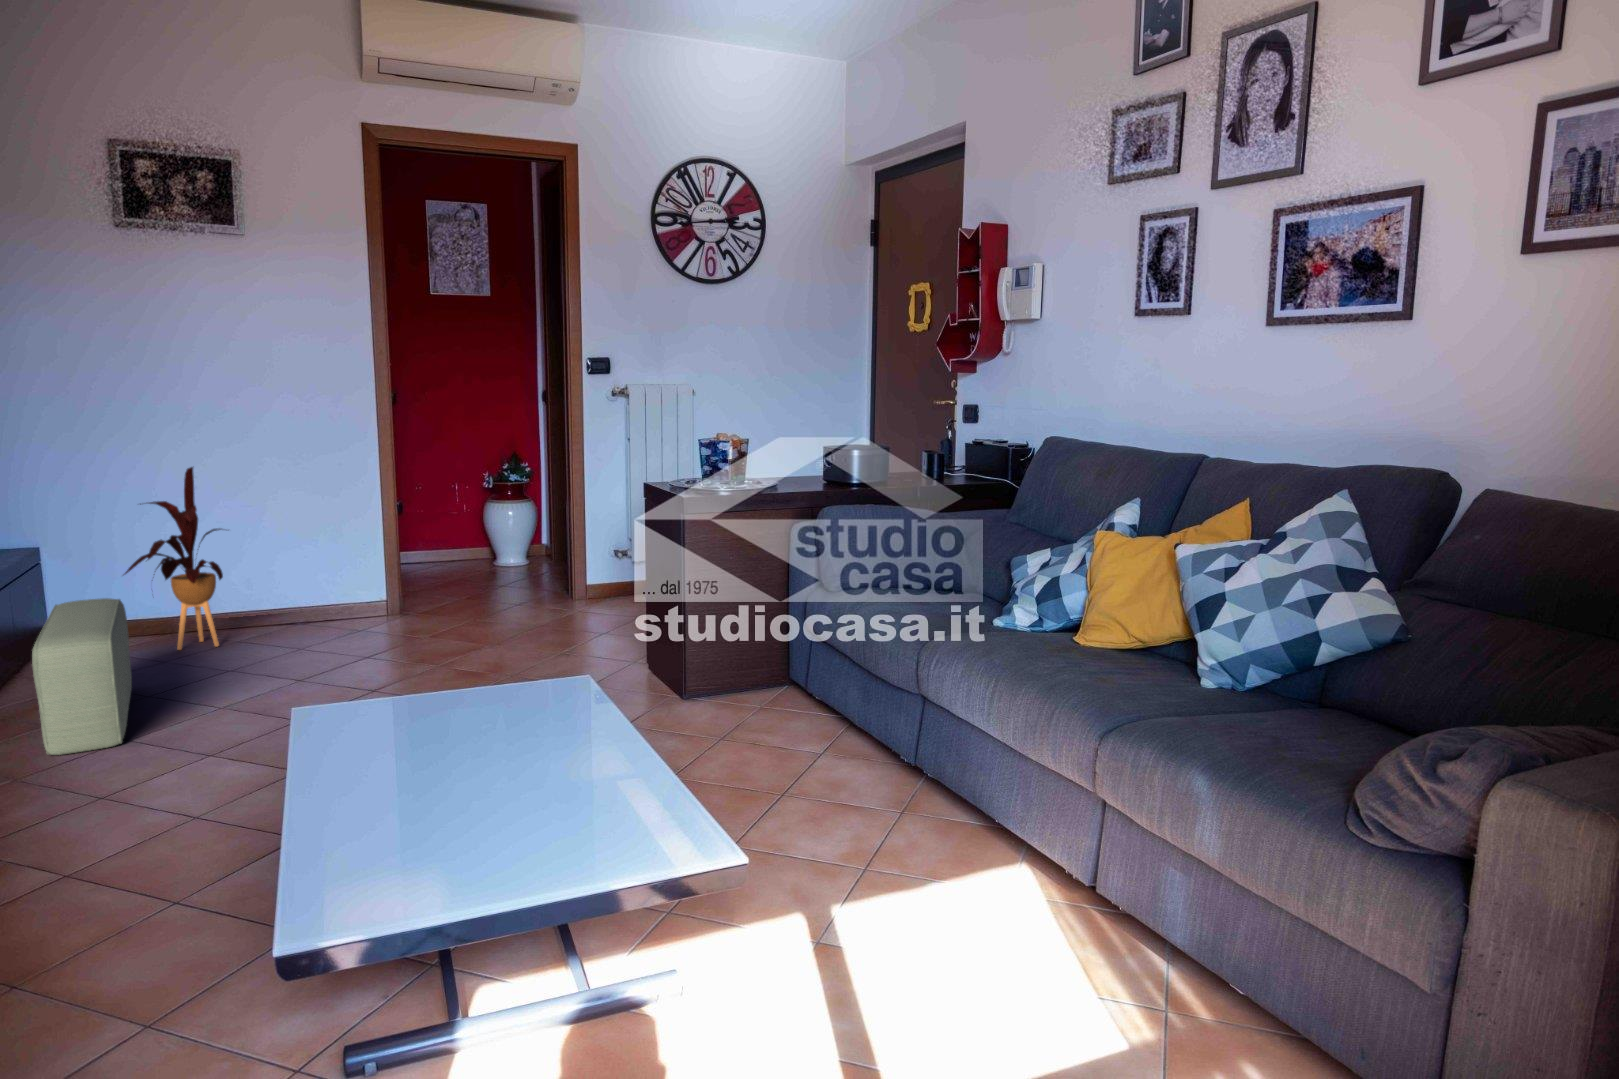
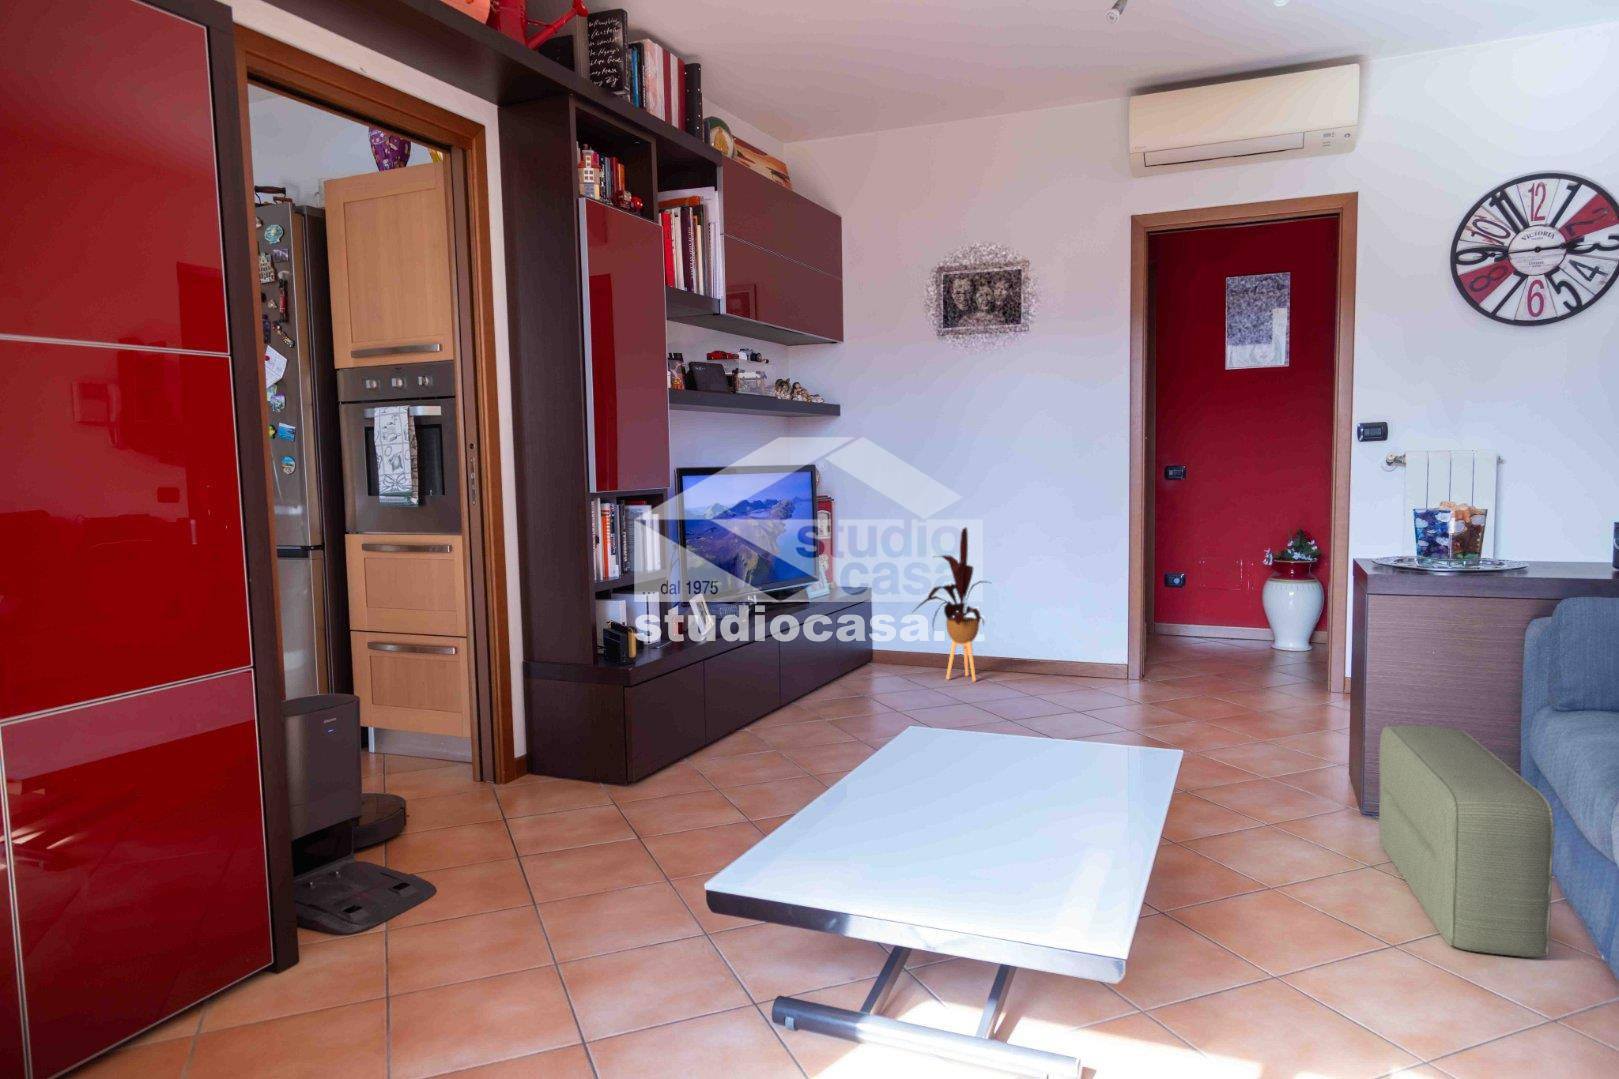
pouf: present [32,598,132,755] -> present [1379,725,1554,957]

